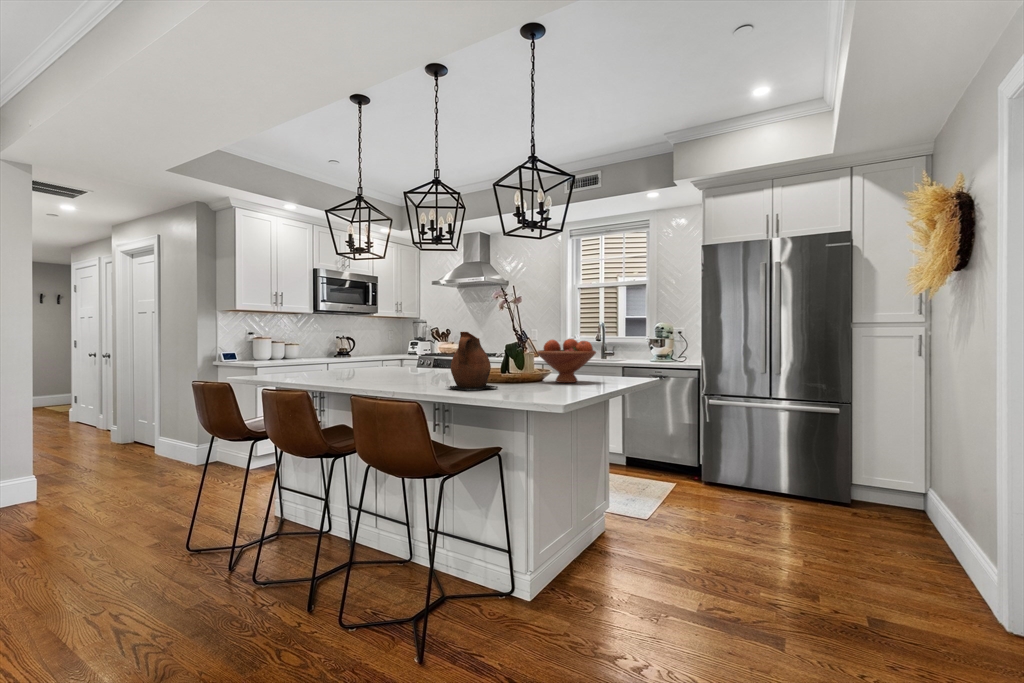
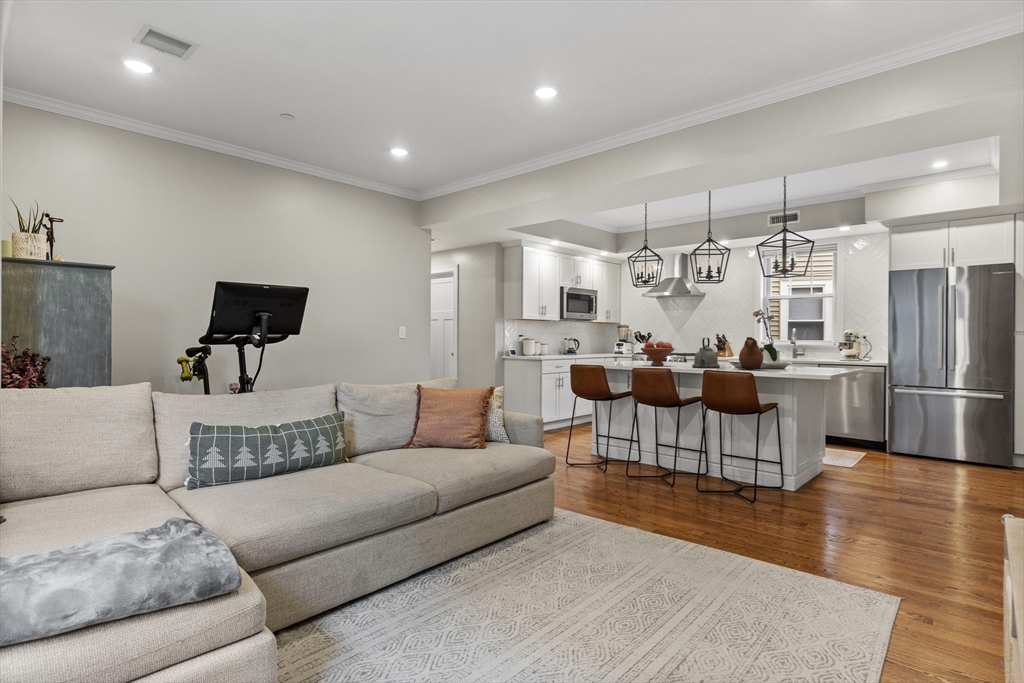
kettle: none [397,334,441,385] -> present [692,338,720,368]
fruit bowl: present [537,339,596,383] -> present [641,341,675,366]

